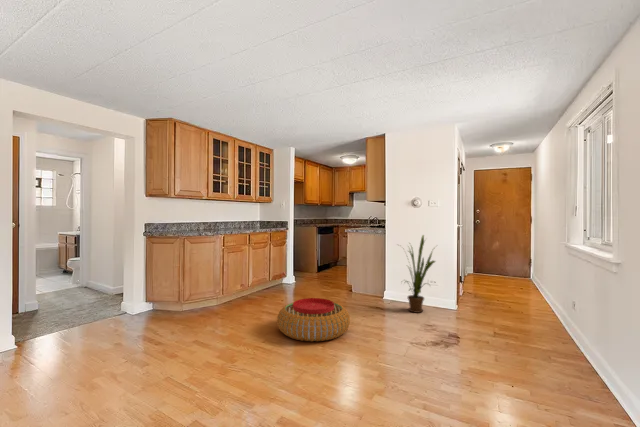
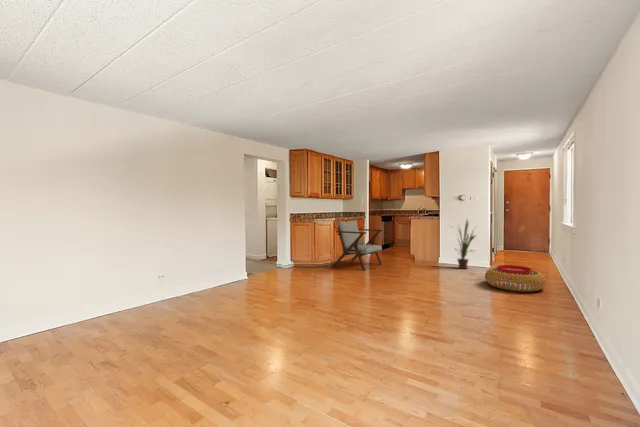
lounge chair: none [216,234,300,318] -> present [333,220,383,270]
pouf: present [277,298,350,342] -> present [485,265,545,292]

